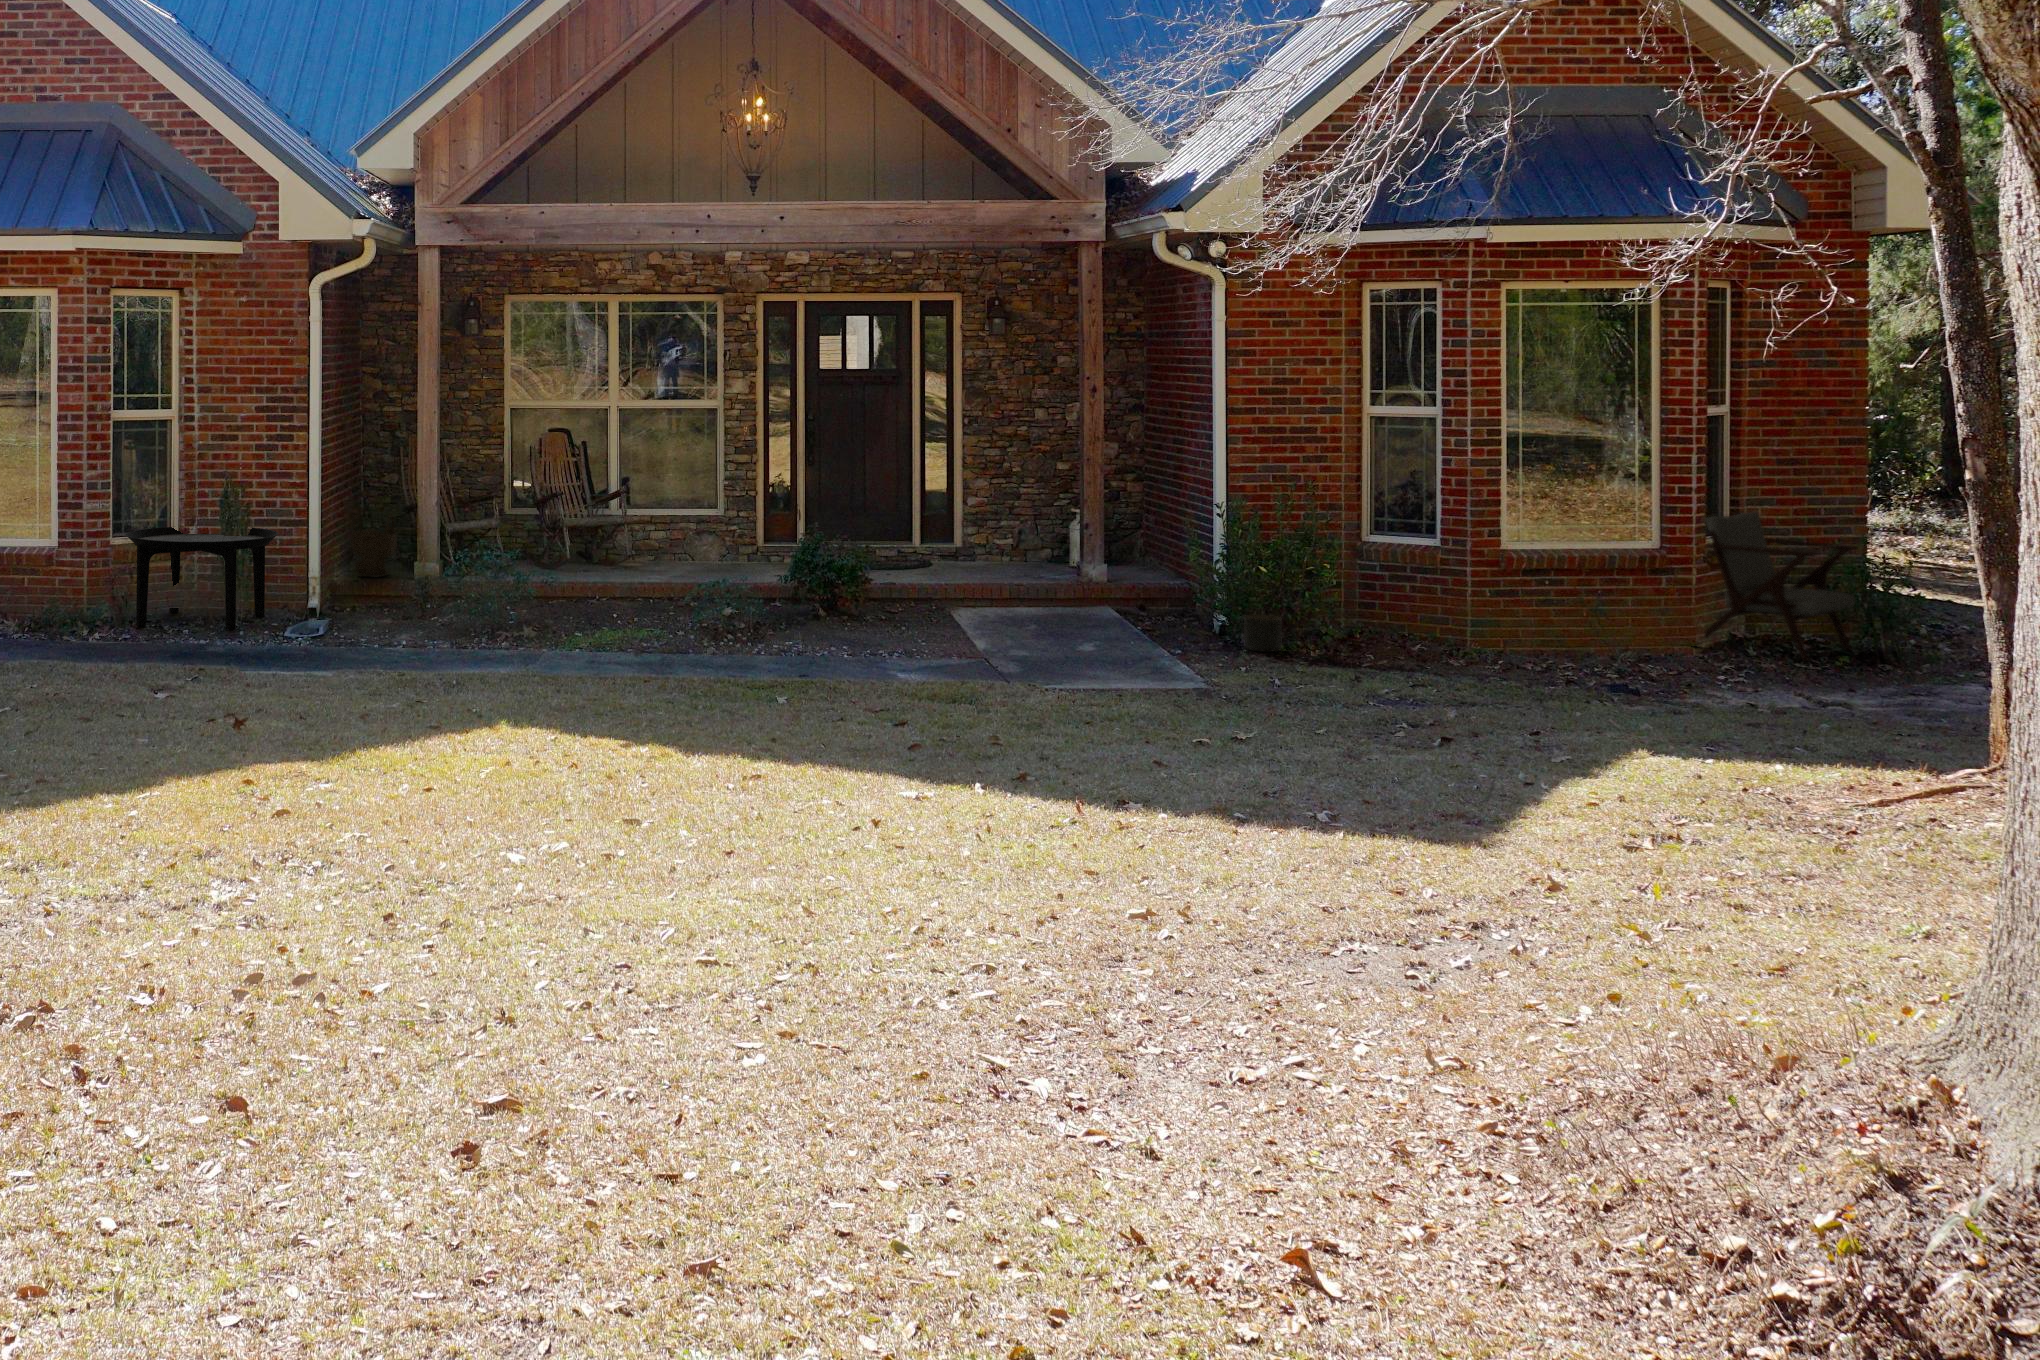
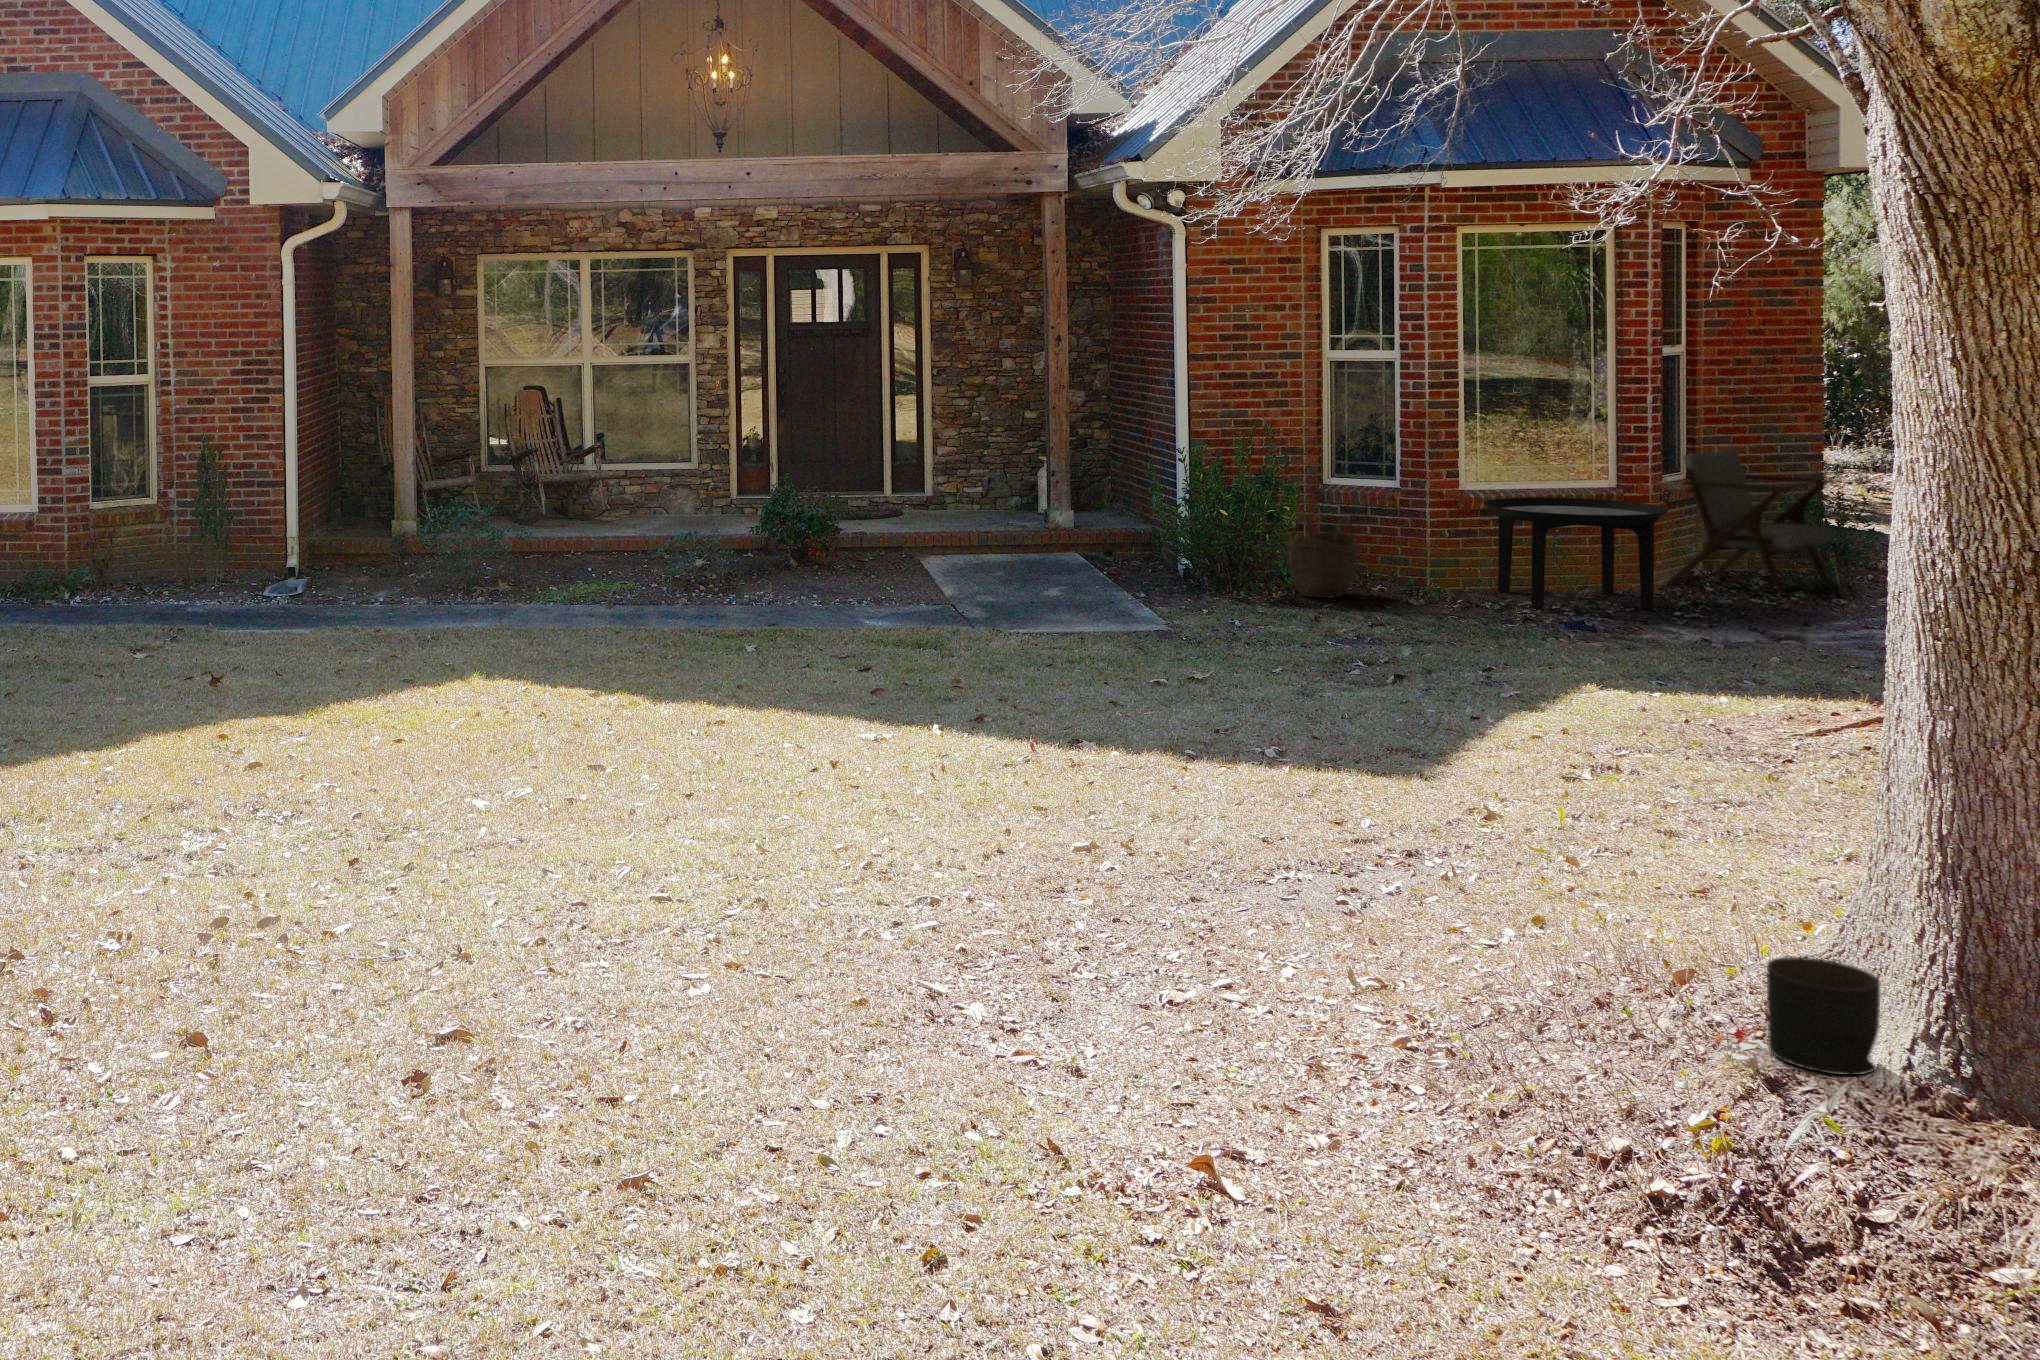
woven basket: present [350,513,397,577] -> present [1289,515,1357,598]
round table: present [126,527,278,630] -> present [1483,497,1669,610]
planter: present [1244,615,1282,652] -> present [1767,957,1880,1075]

